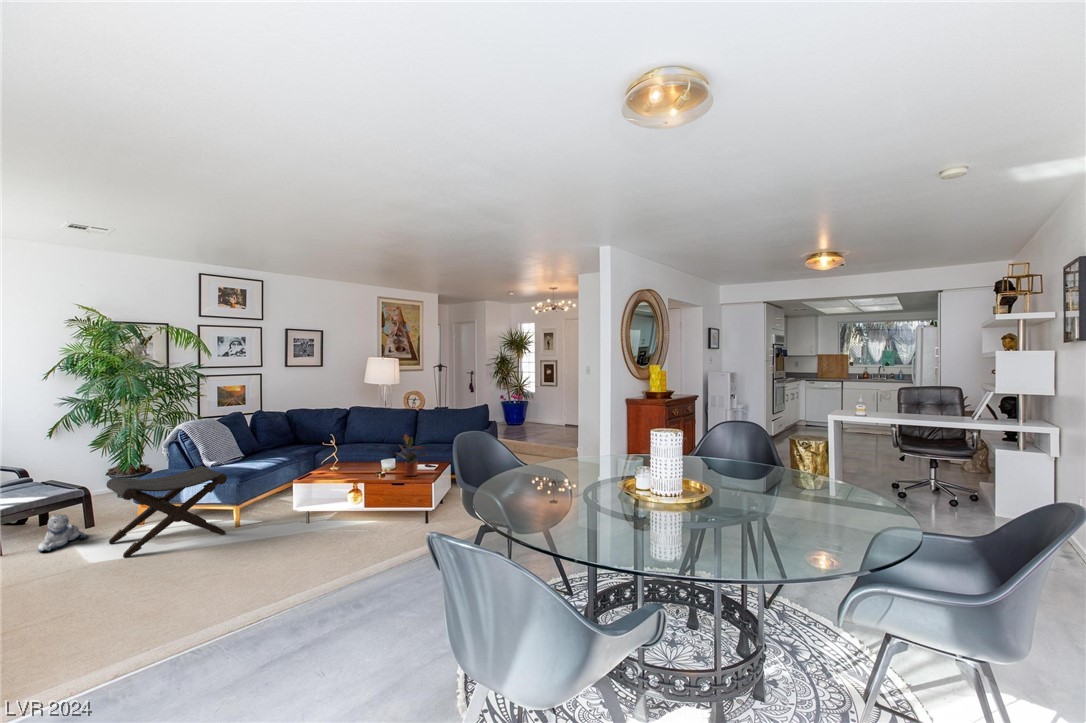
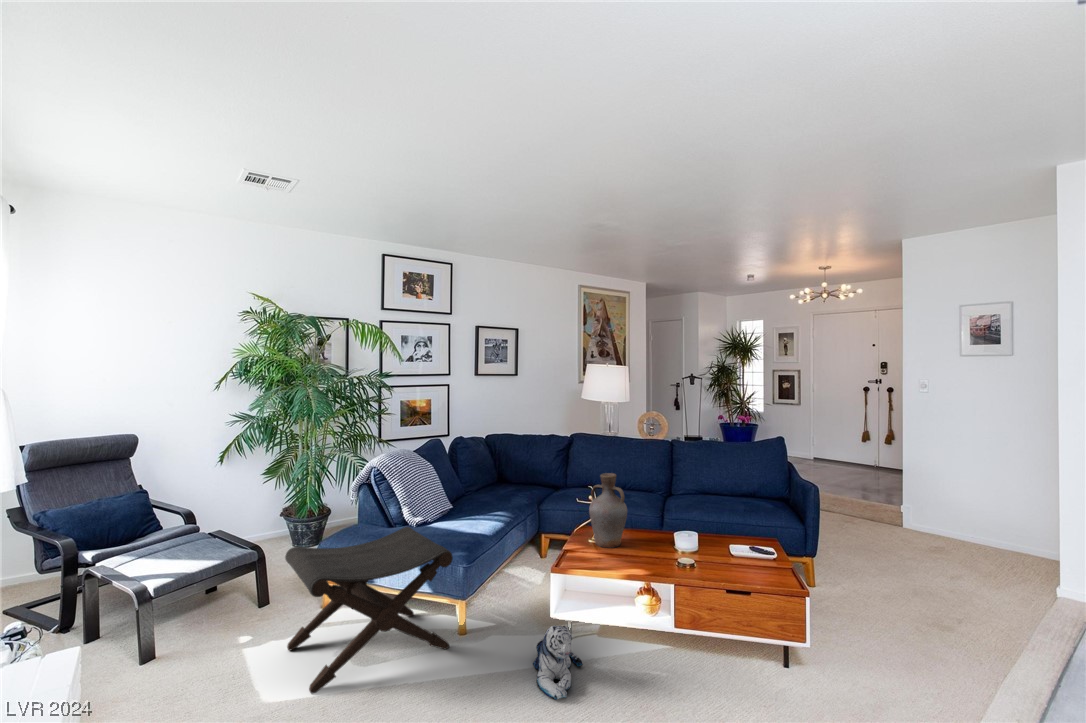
vase: none [333,428,358,473] -> present [589,473,627,548]
potted plant: present [396,435,427,476] -> none [706,493,765,568]
plush toy: present [38,515,86,552] -> present [533,626,583,700]

